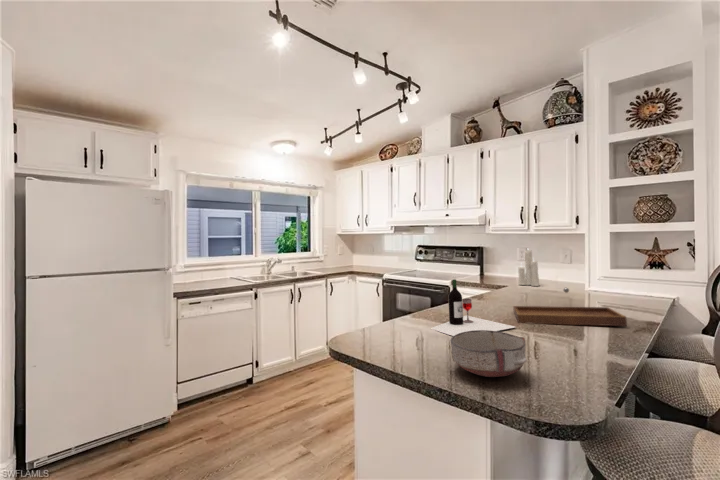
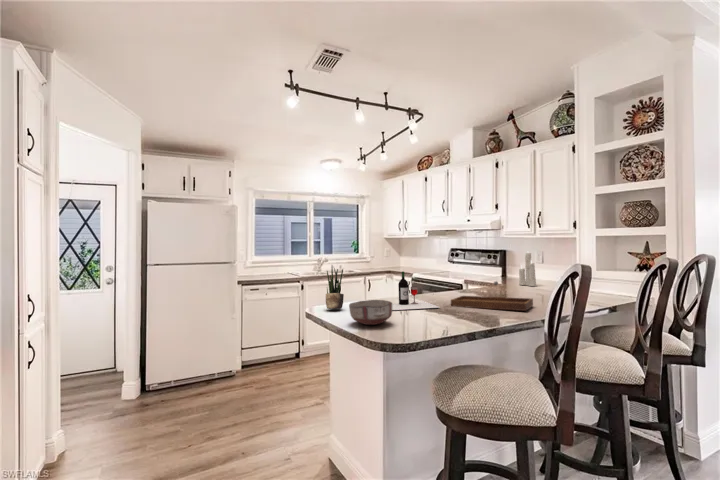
potted plant: none [366,274,394,342] -> present [326,266,344,309]

